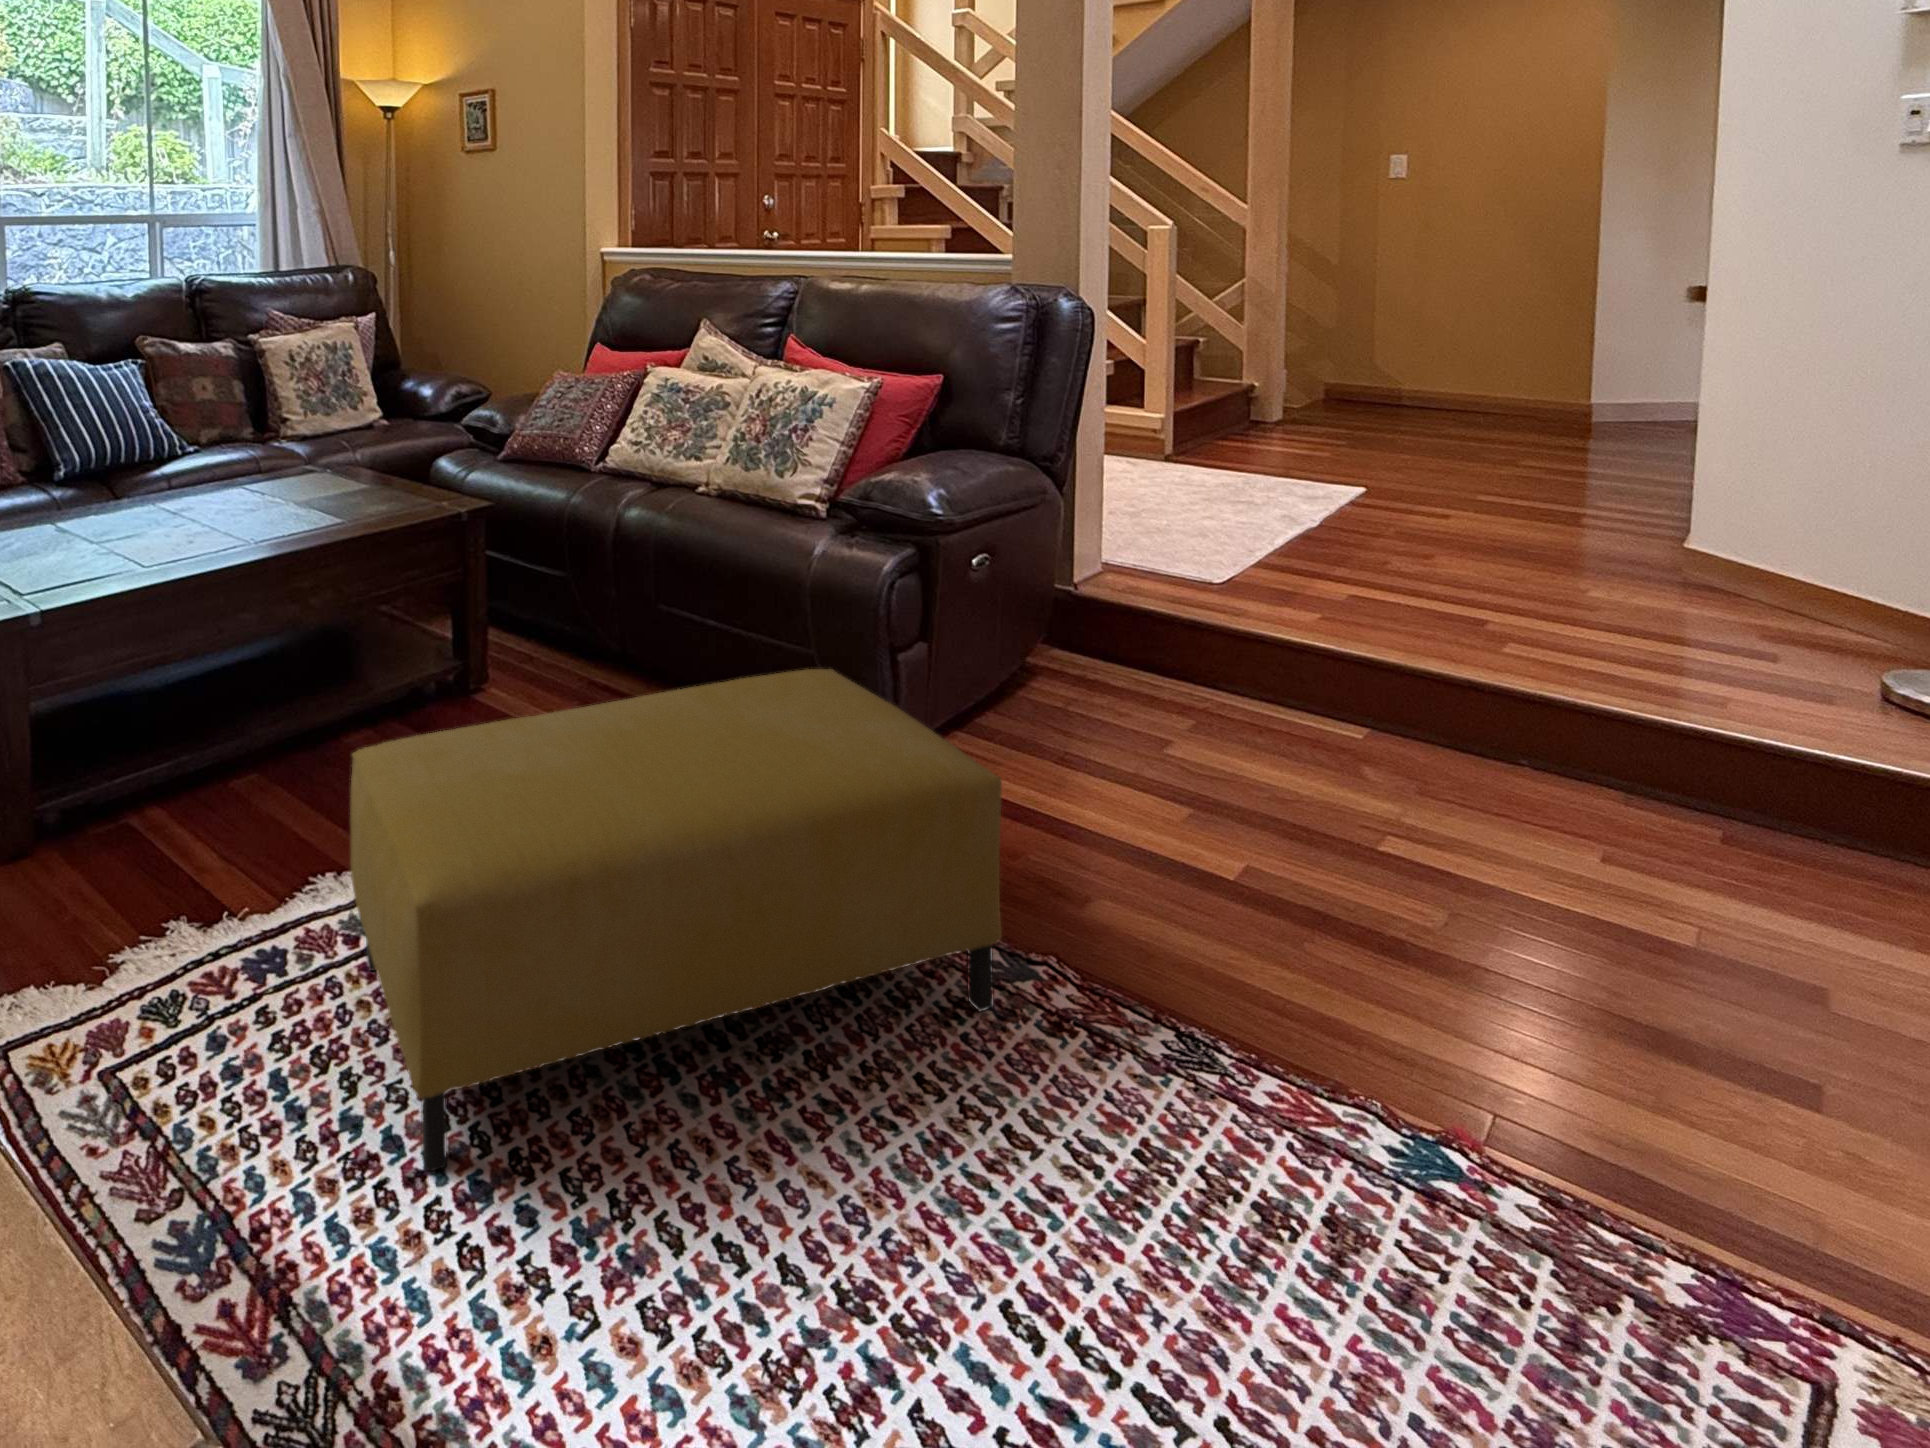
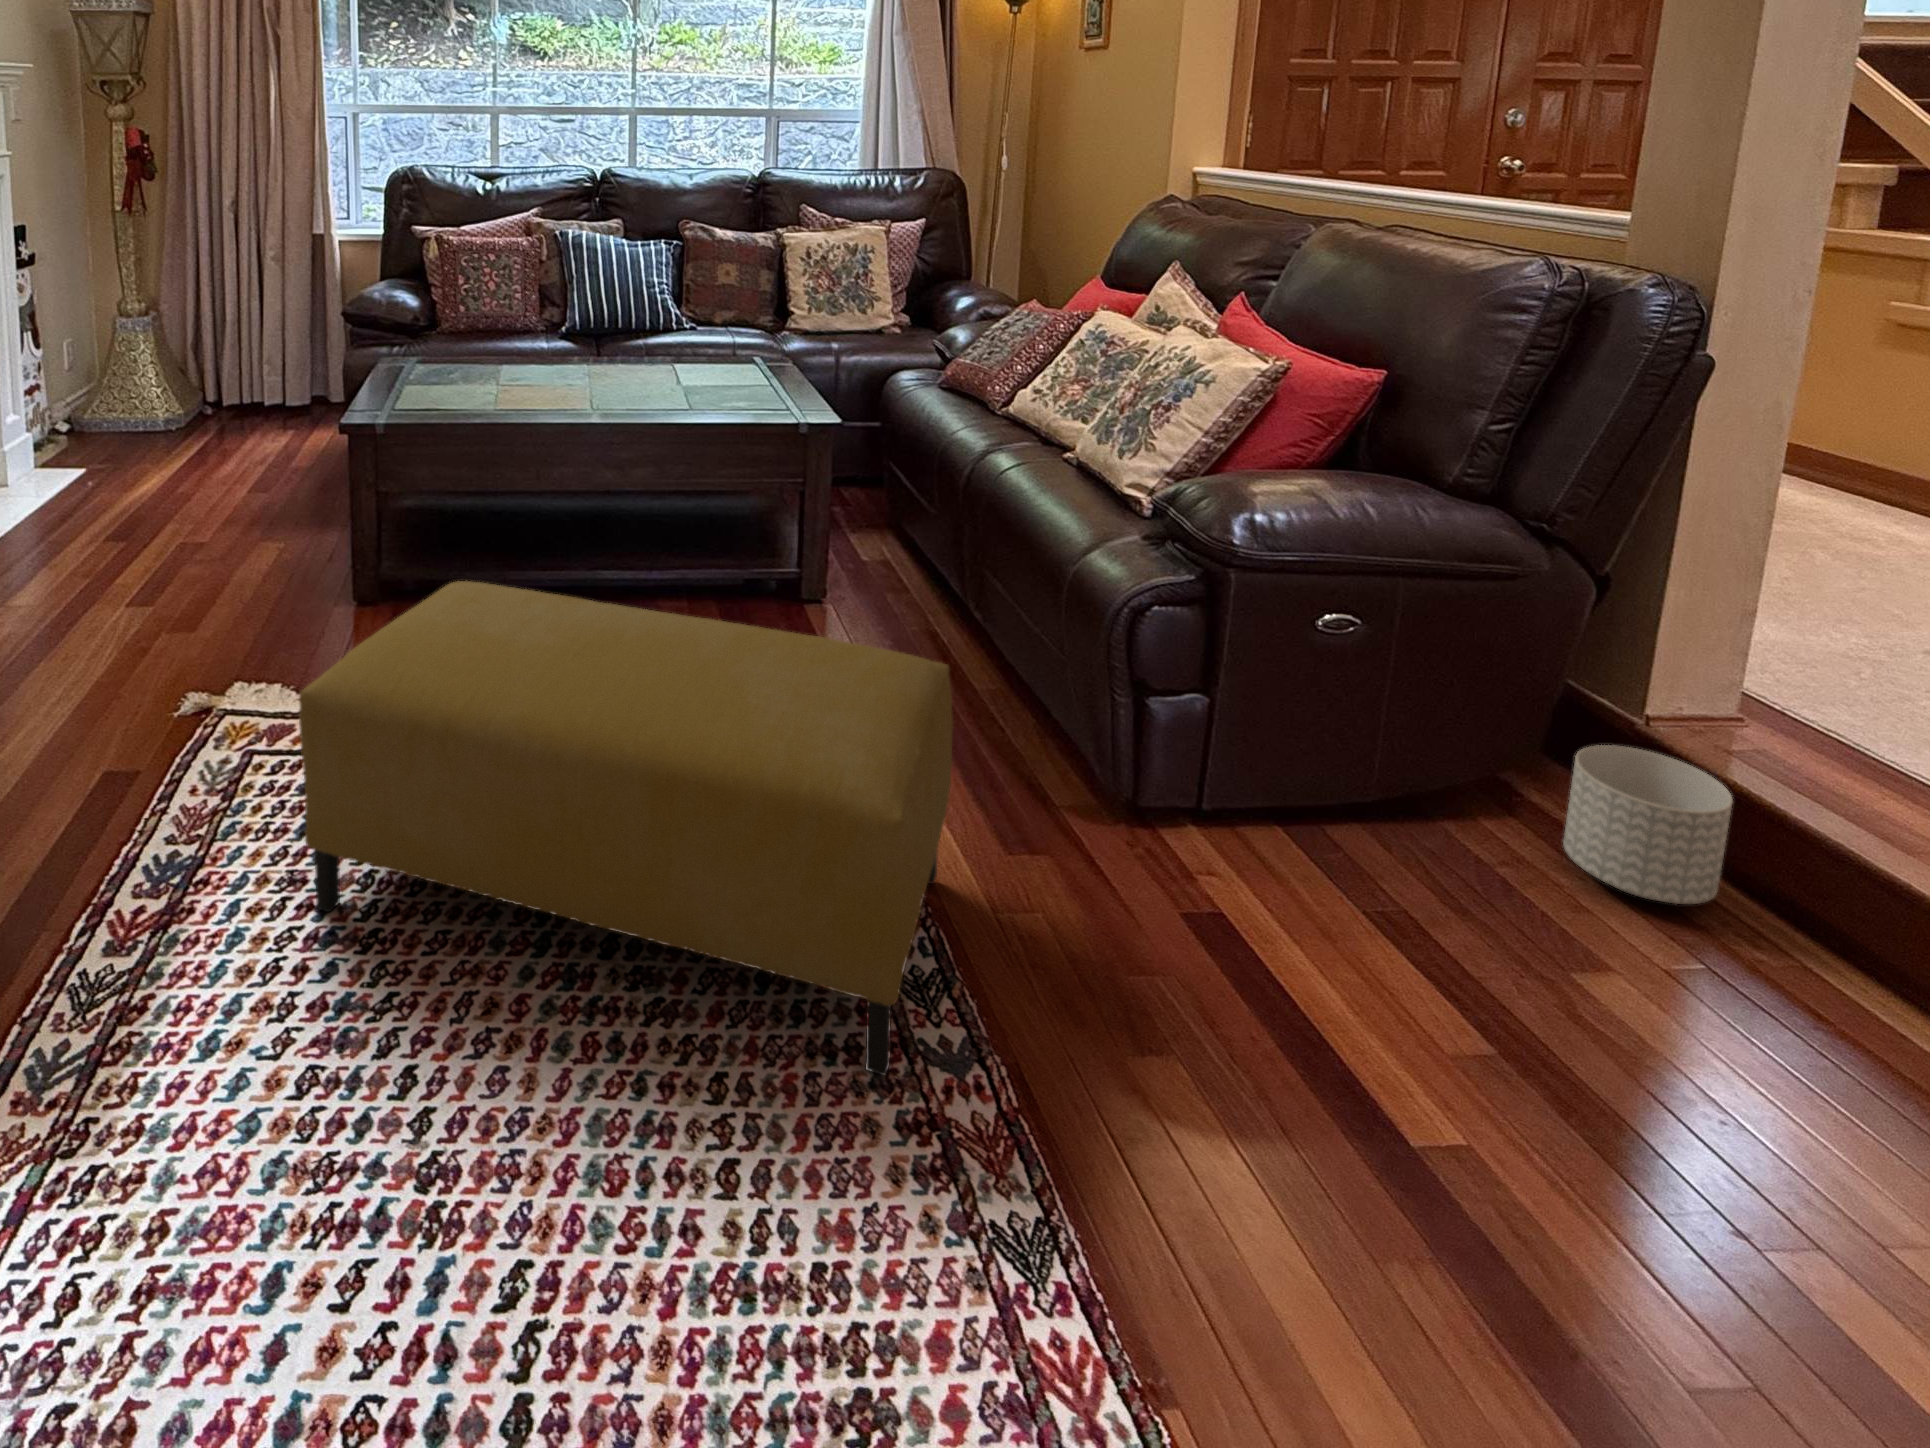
planter: none [1061,607,1148,700] -> present [1563,745,1732,904]

